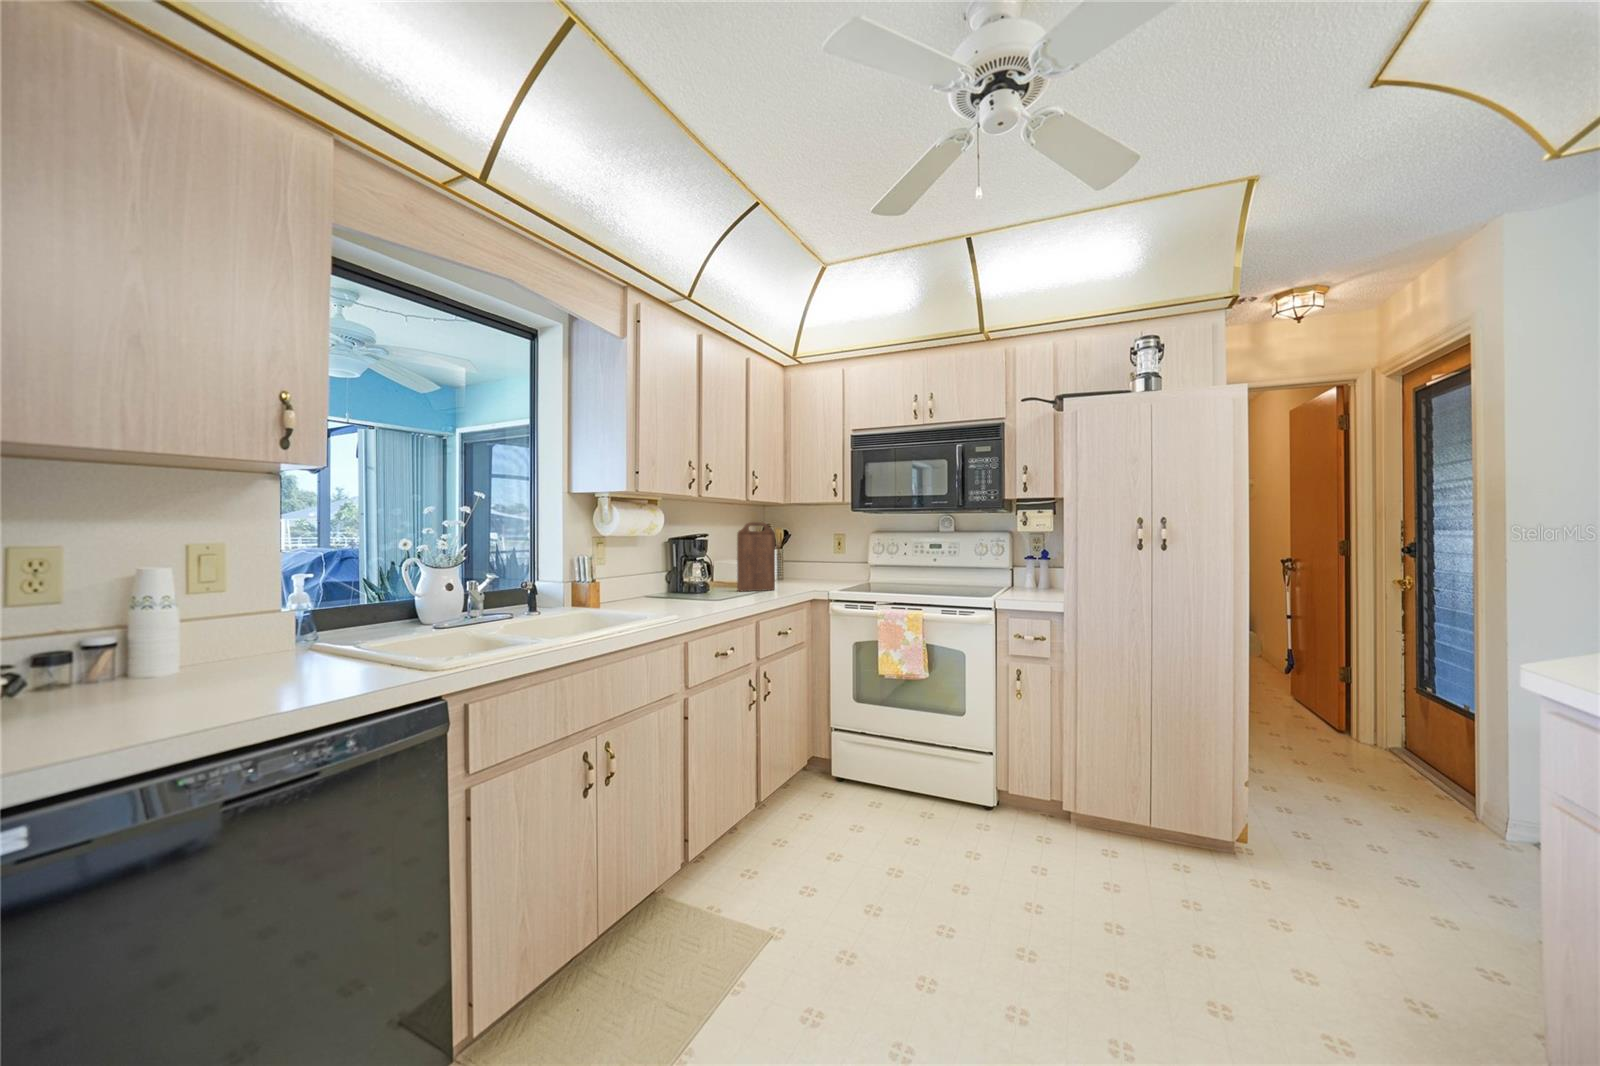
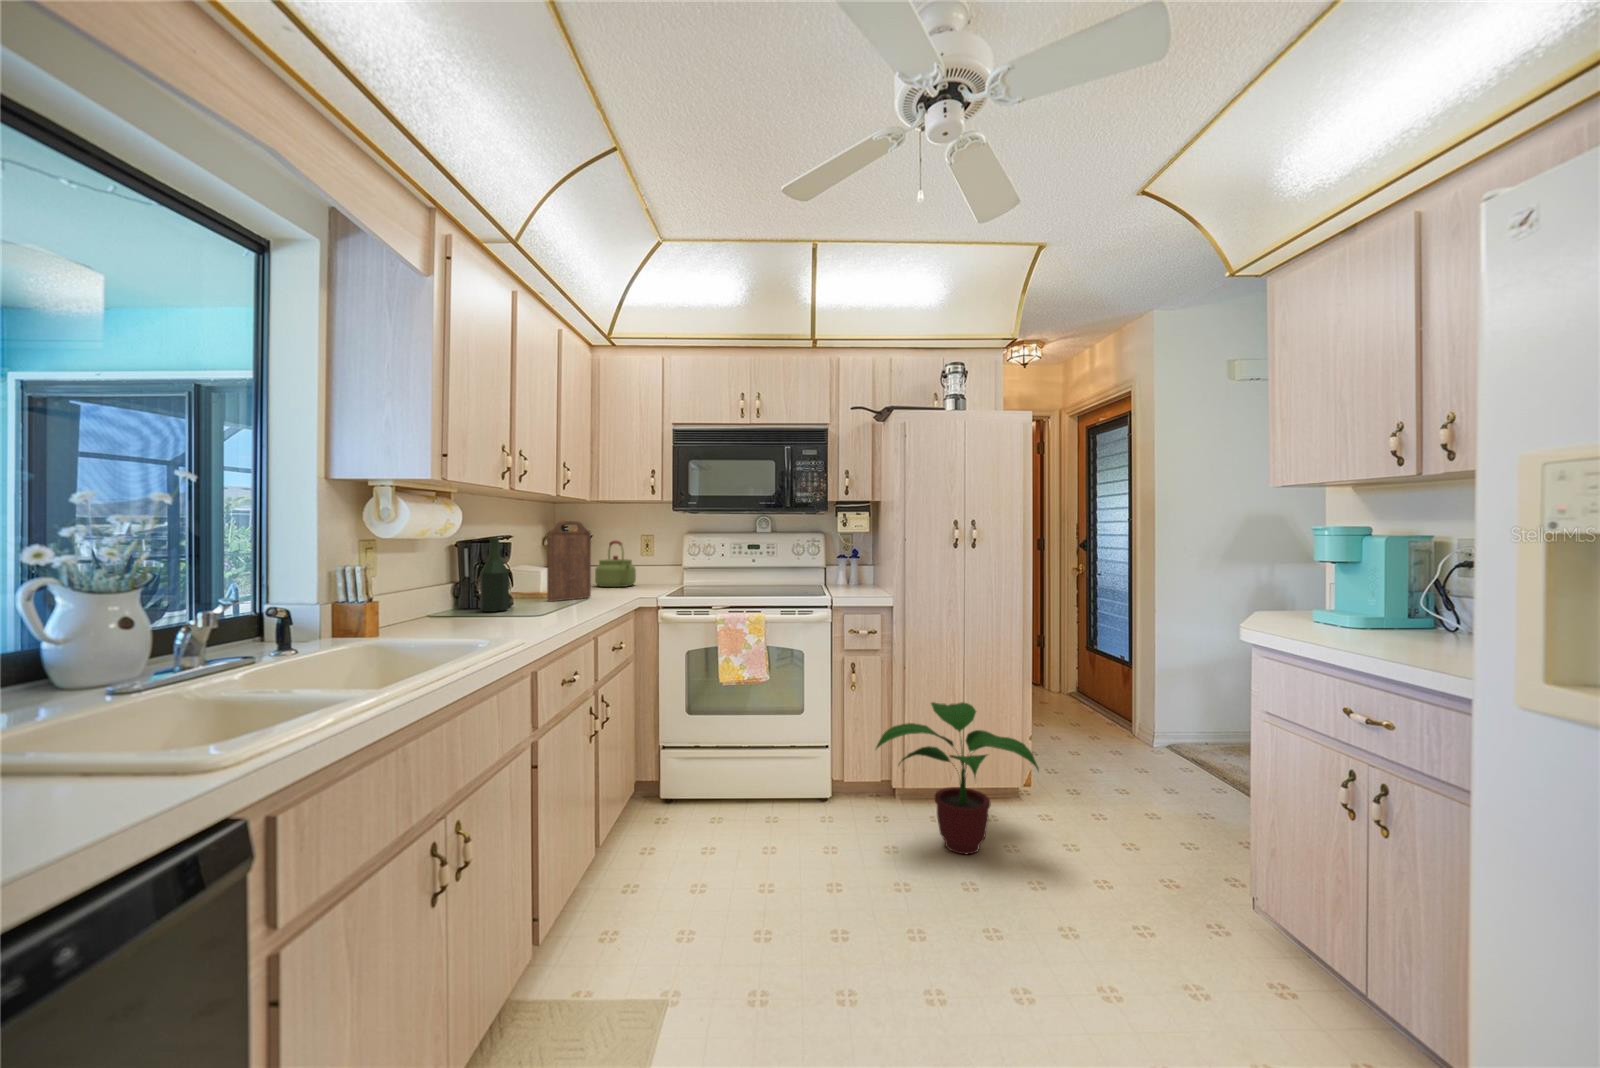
bottle: none [680,537,701,597] -> present [480,538,509,612]
kettle: none [793,539,829,582] -> present [595,541,636,587]
potted plant: none [1012,718,1195,885] -> present [876,702,1039,854]

